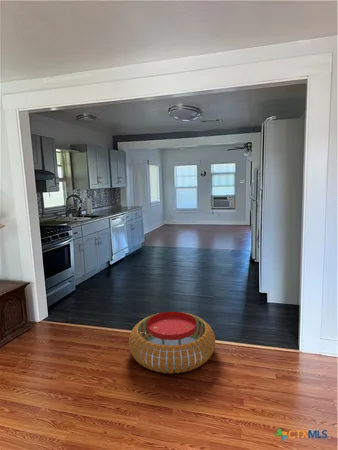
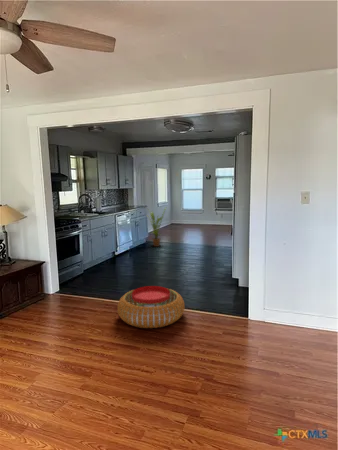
house plant: none [139,207,166,252] -> present [150,209,165,246]

